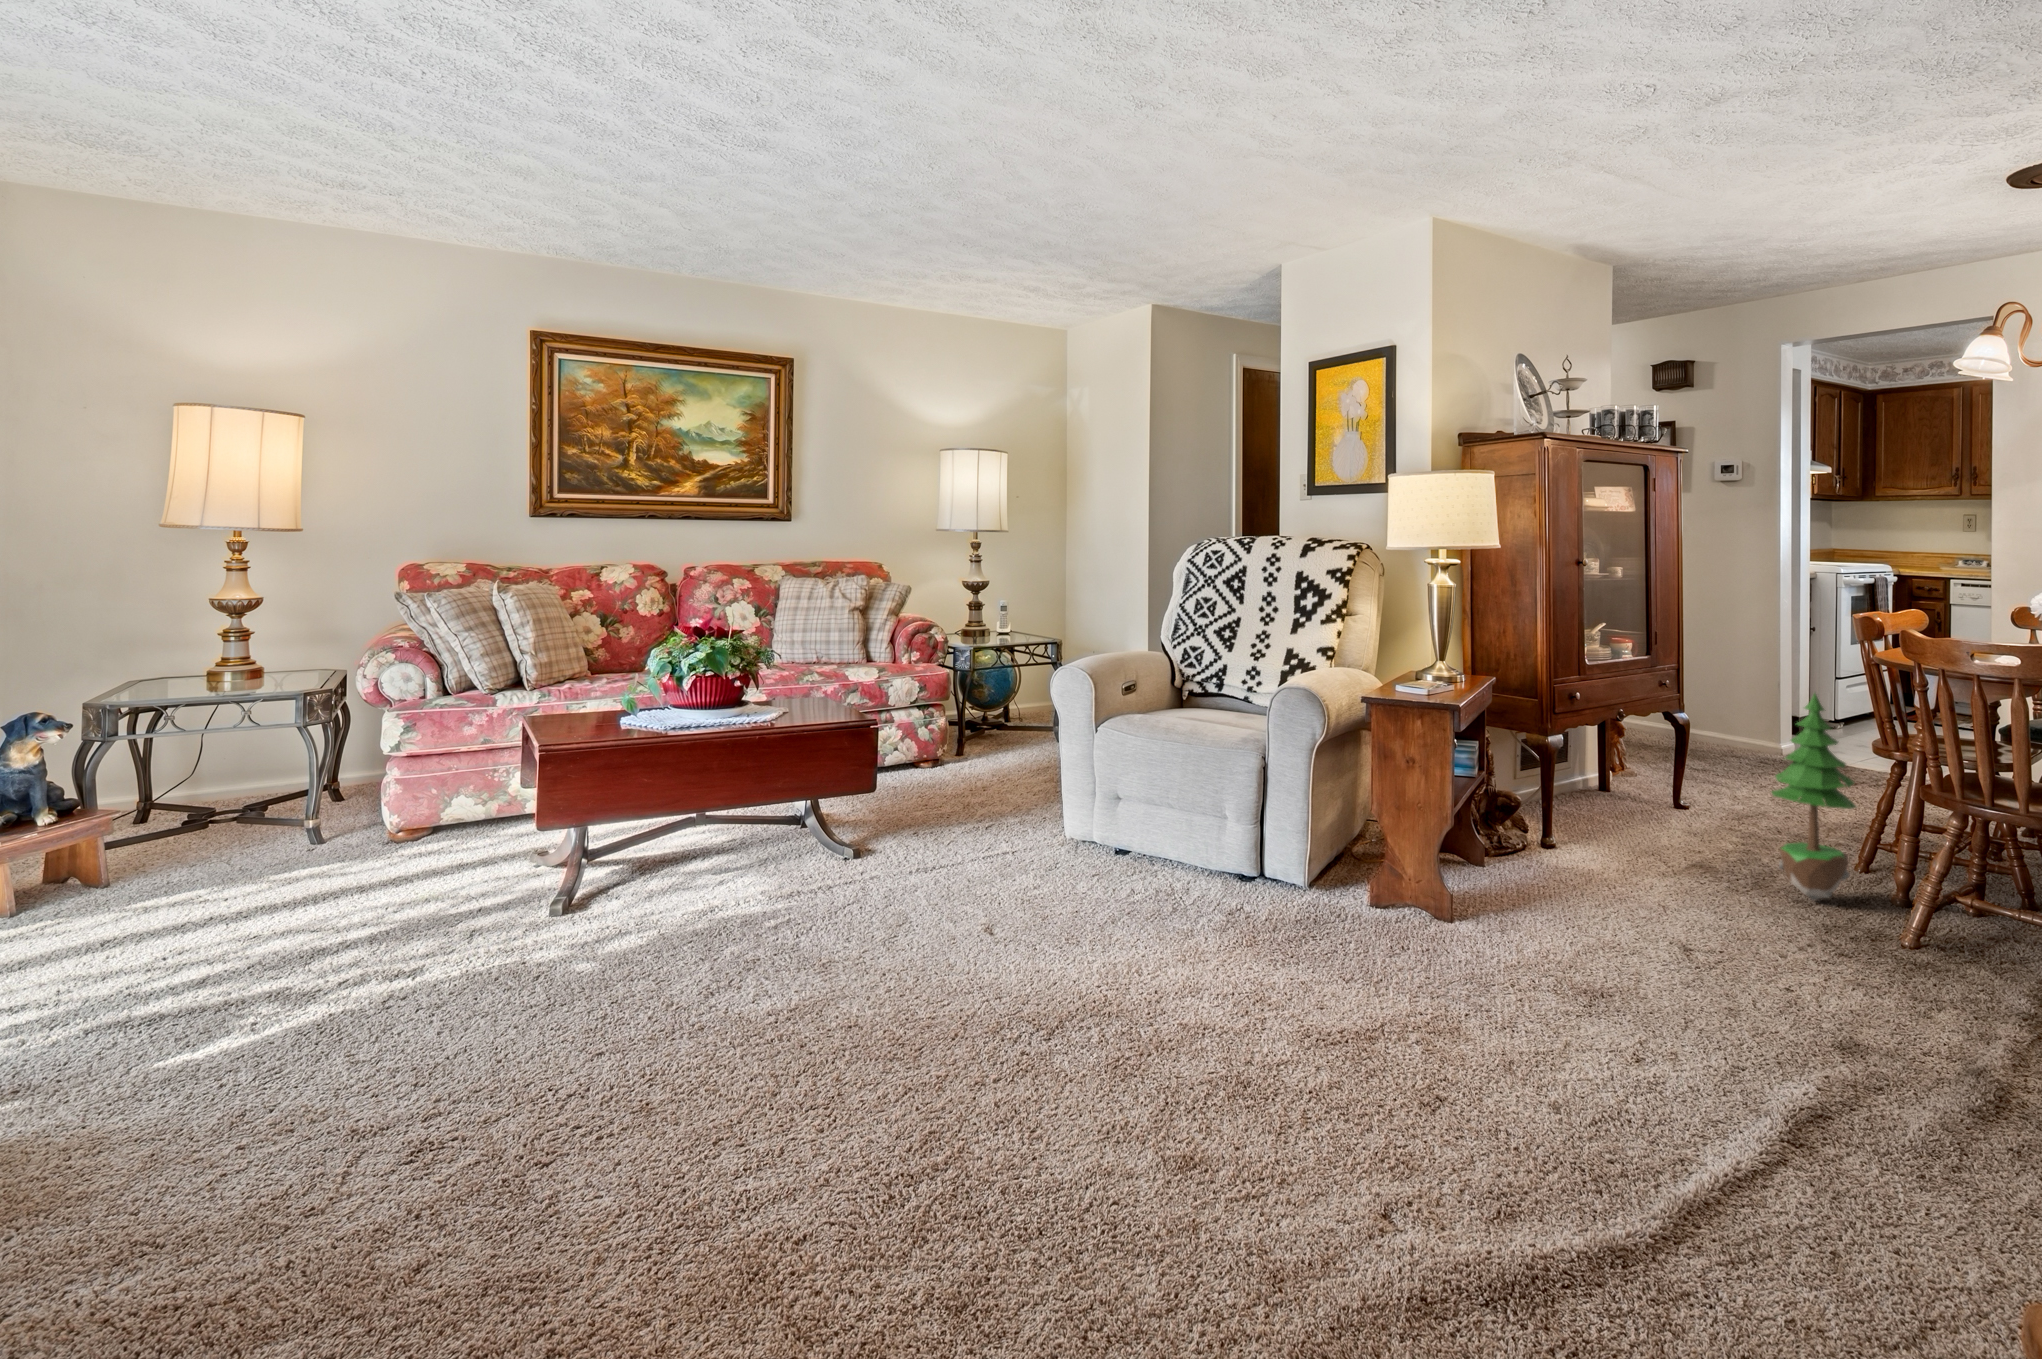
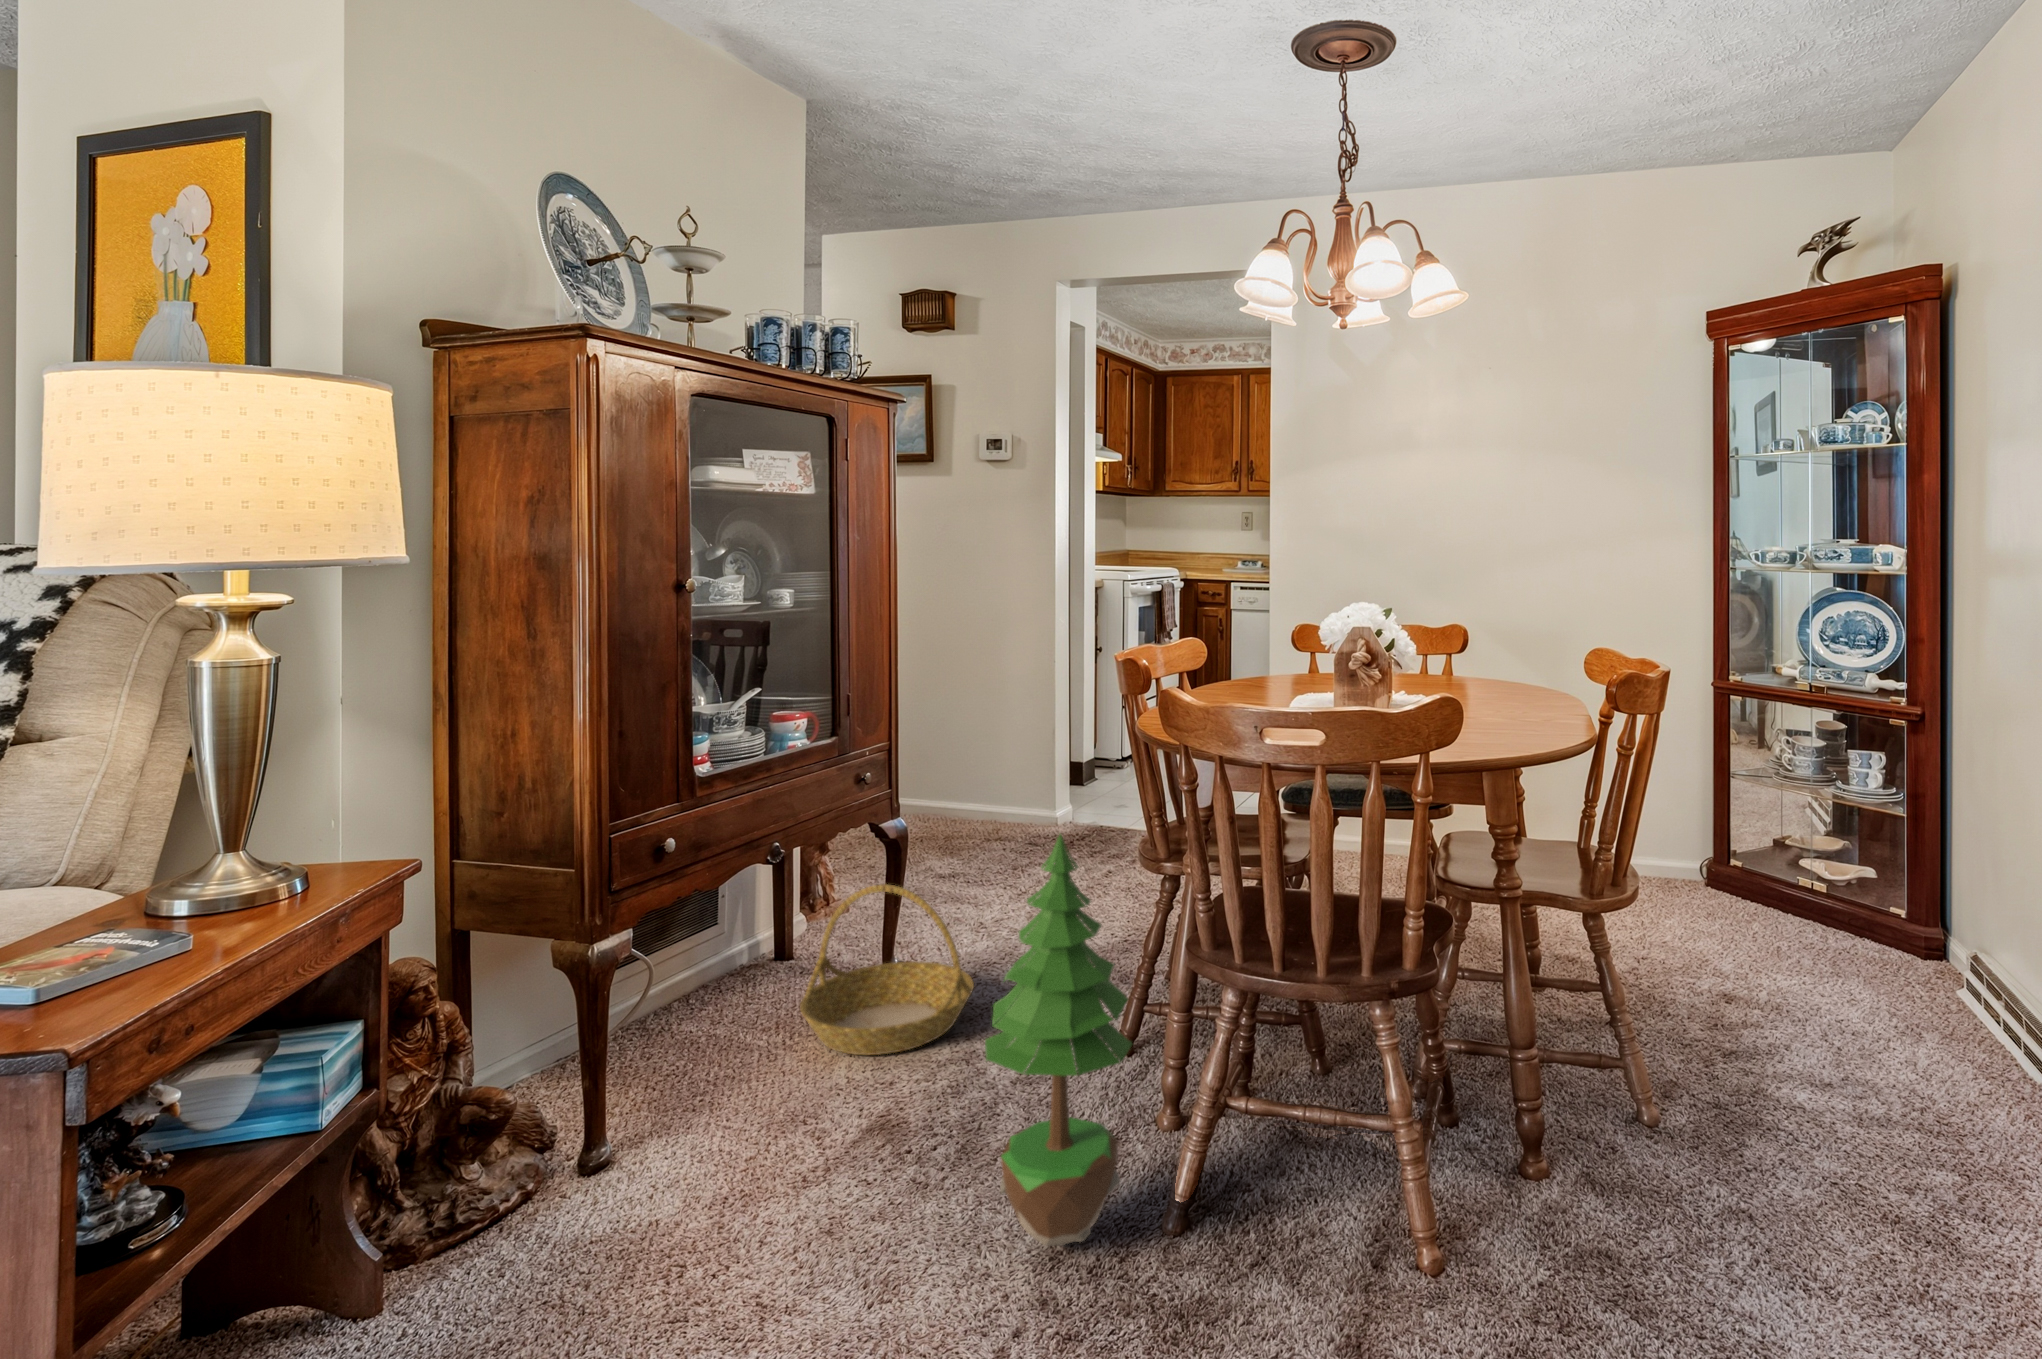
basket: none [1635,739,1741,830] -> present [800,884,974,1055]

